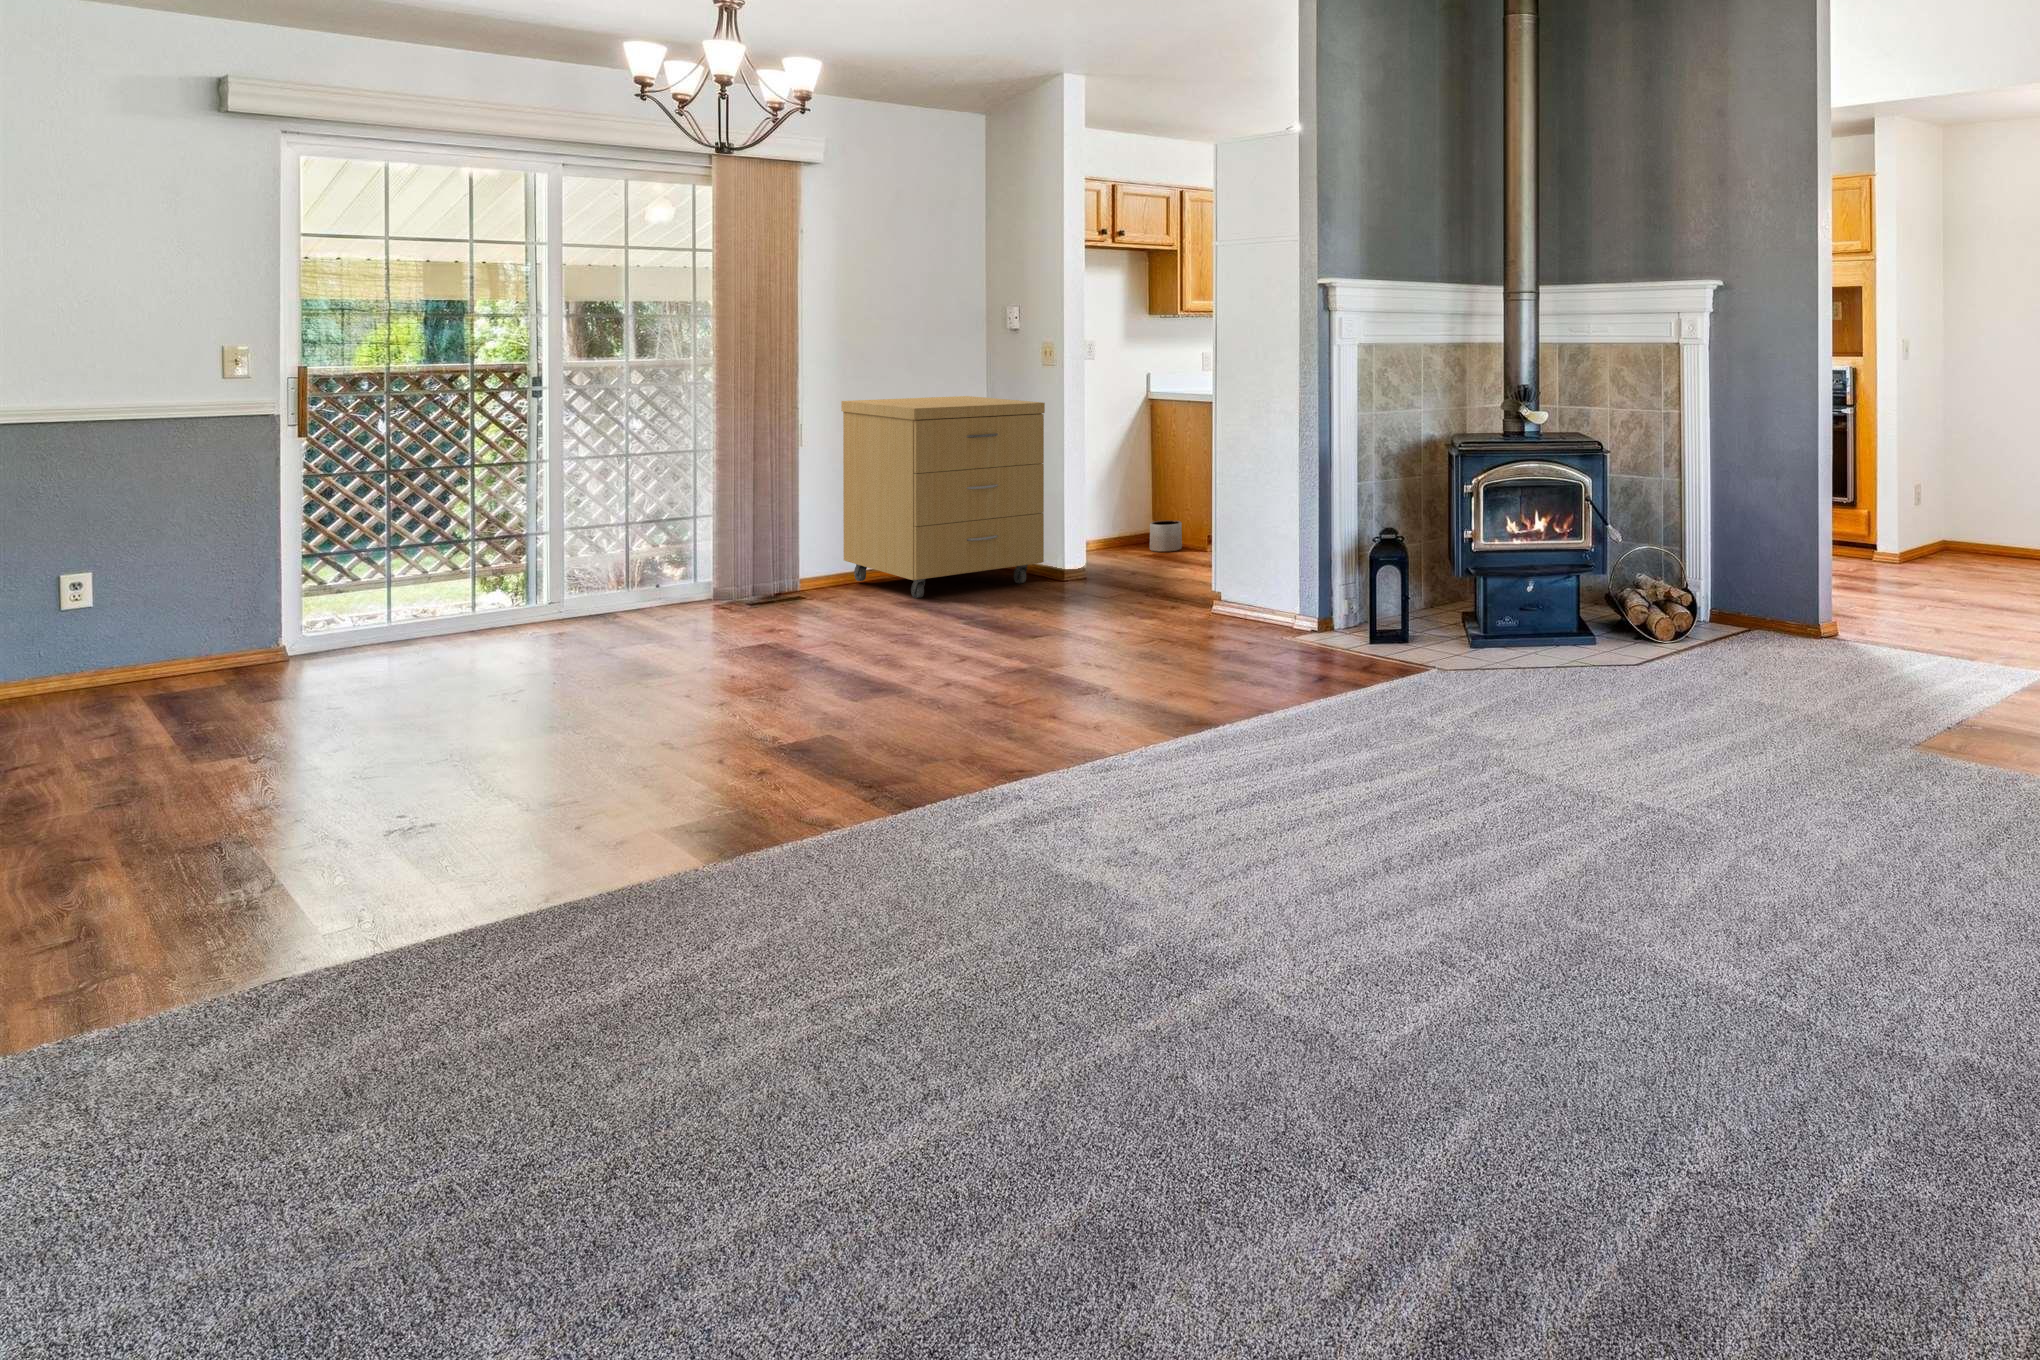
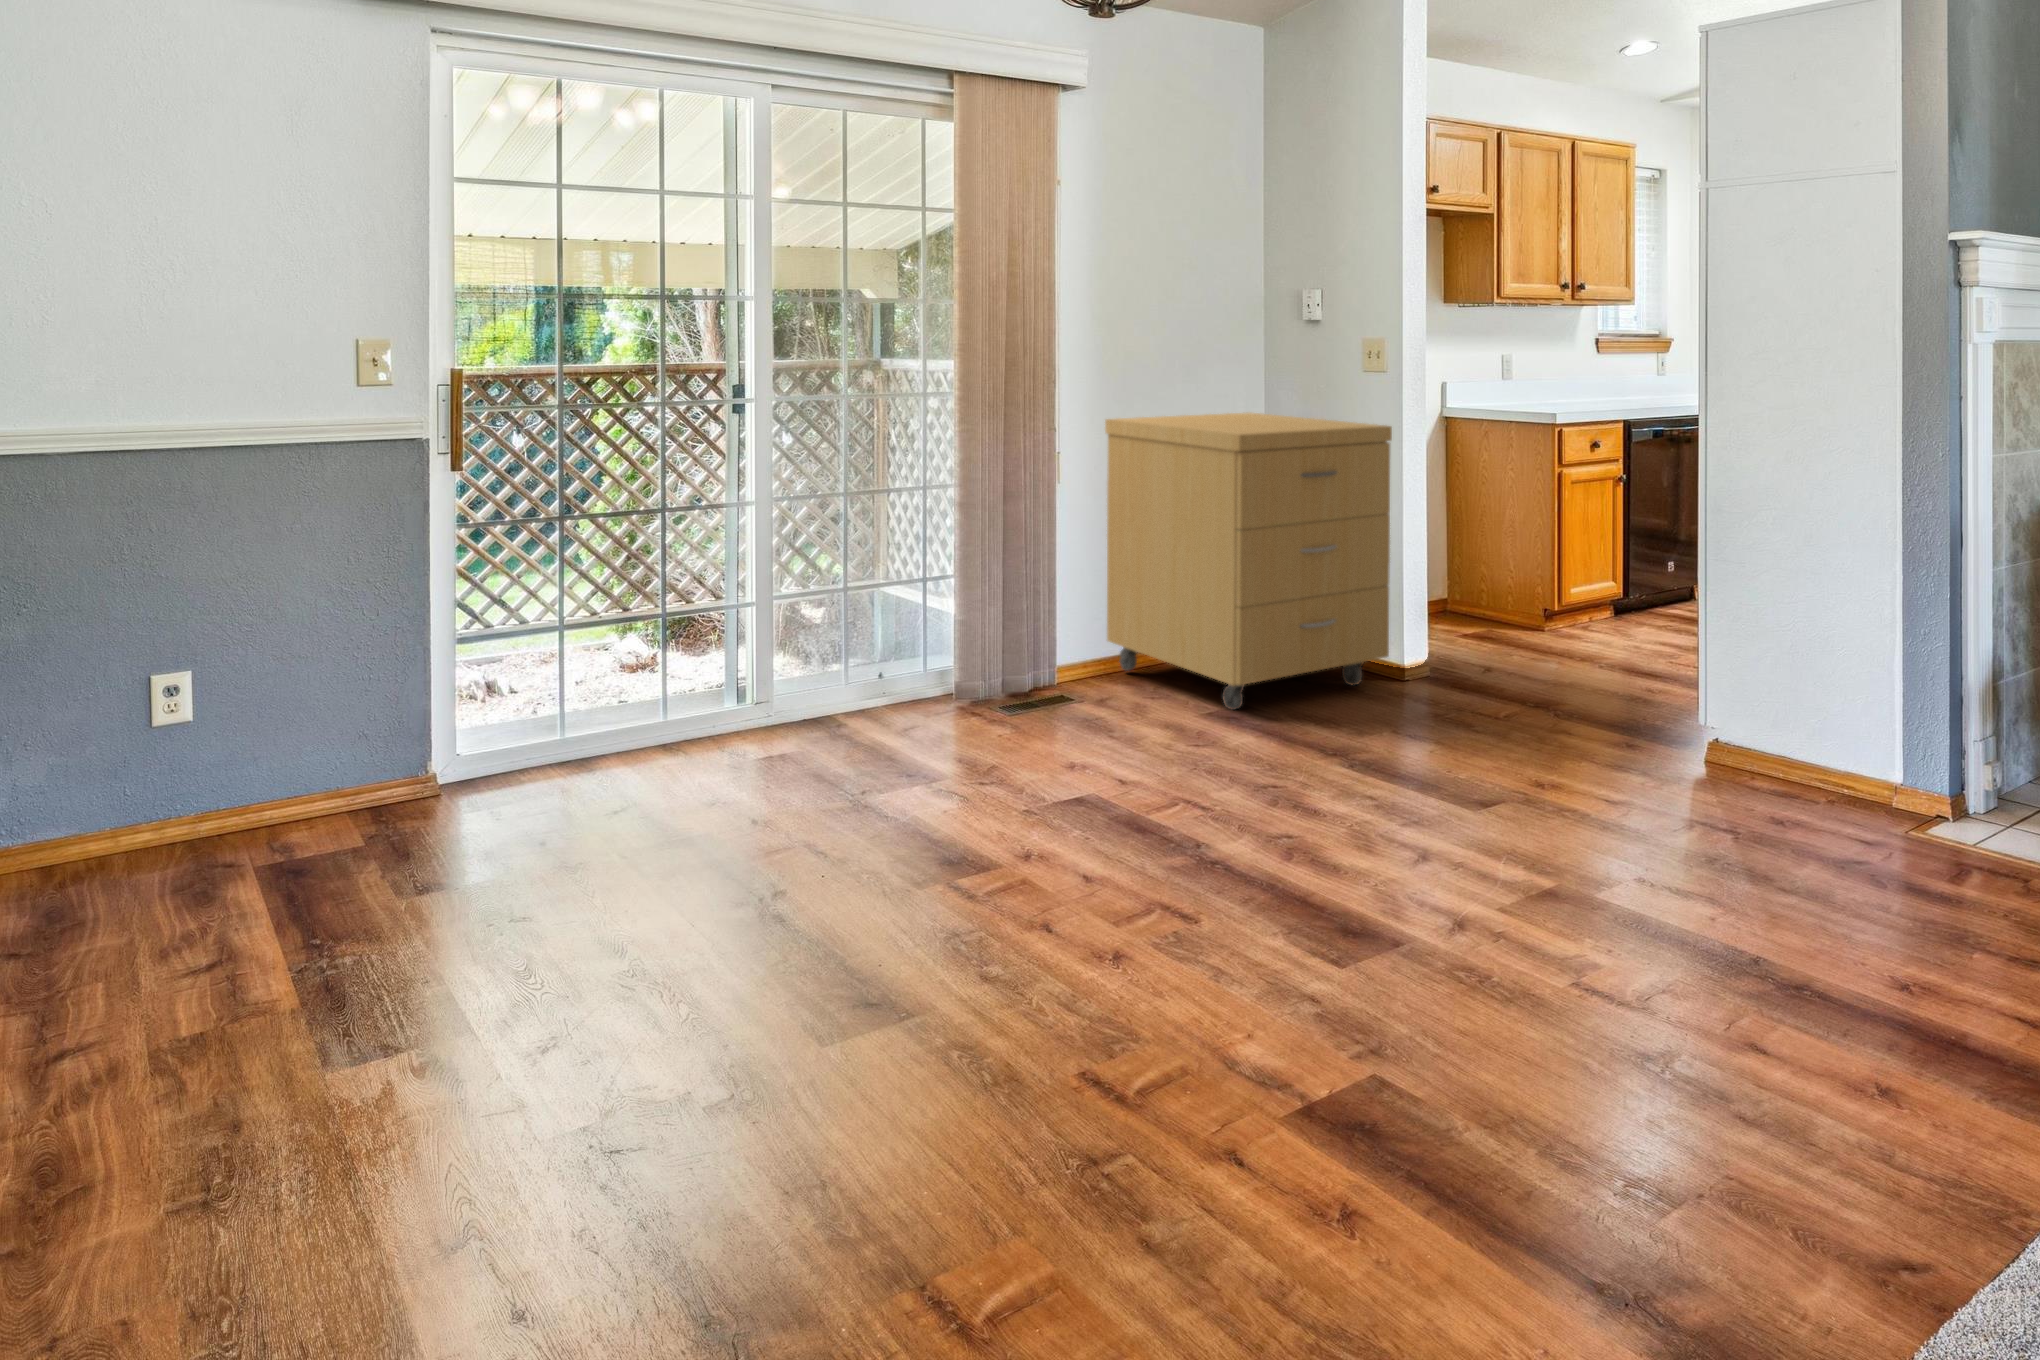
planter: present [1150,520,1182,552] -> none [1470,586,1513,631]

